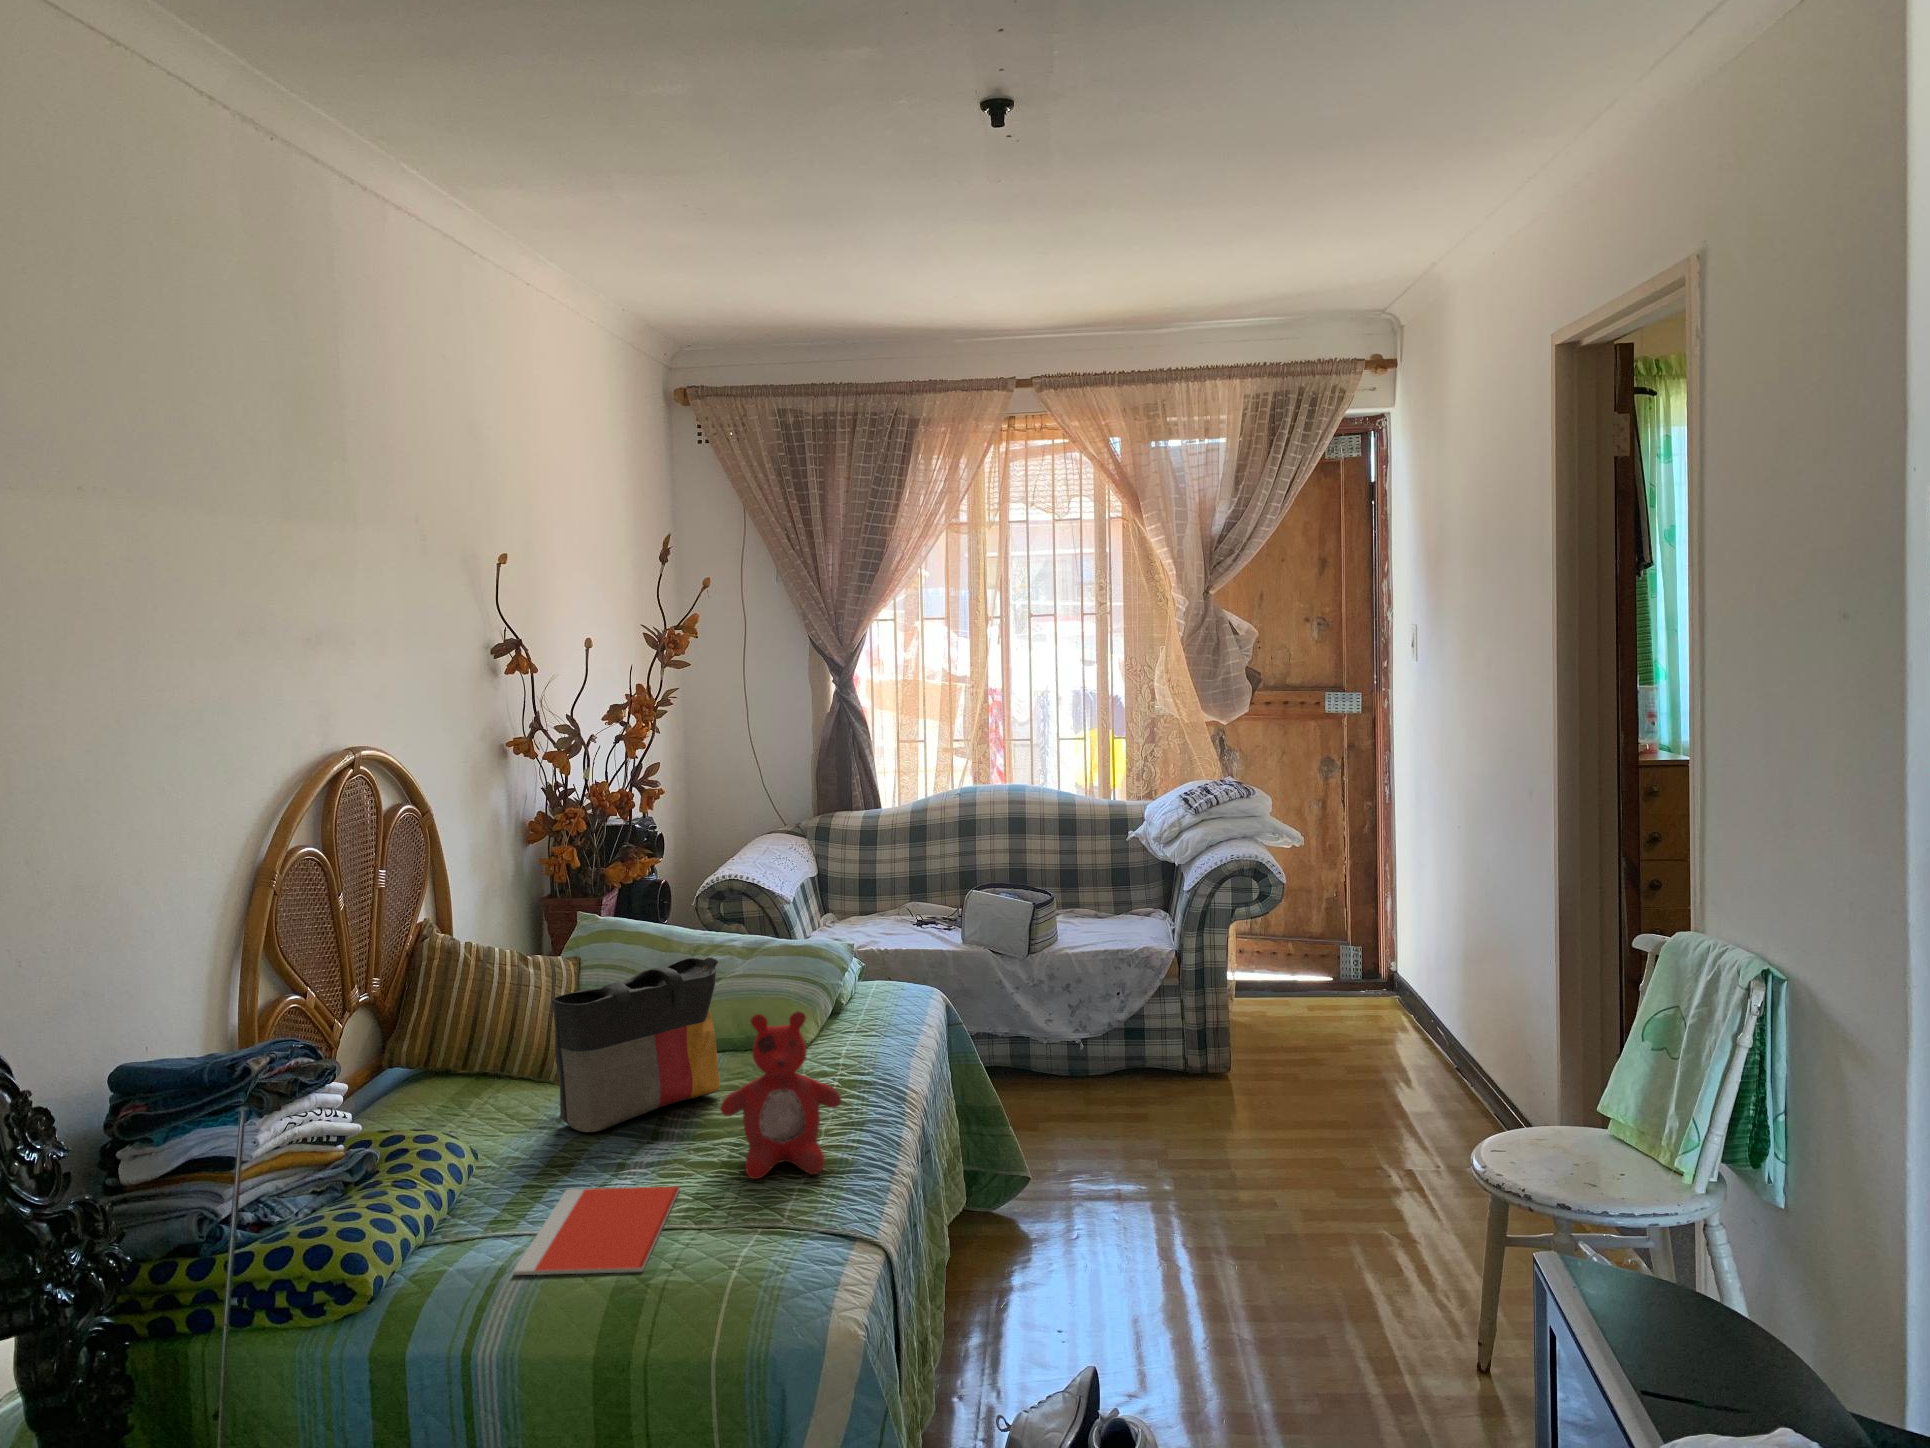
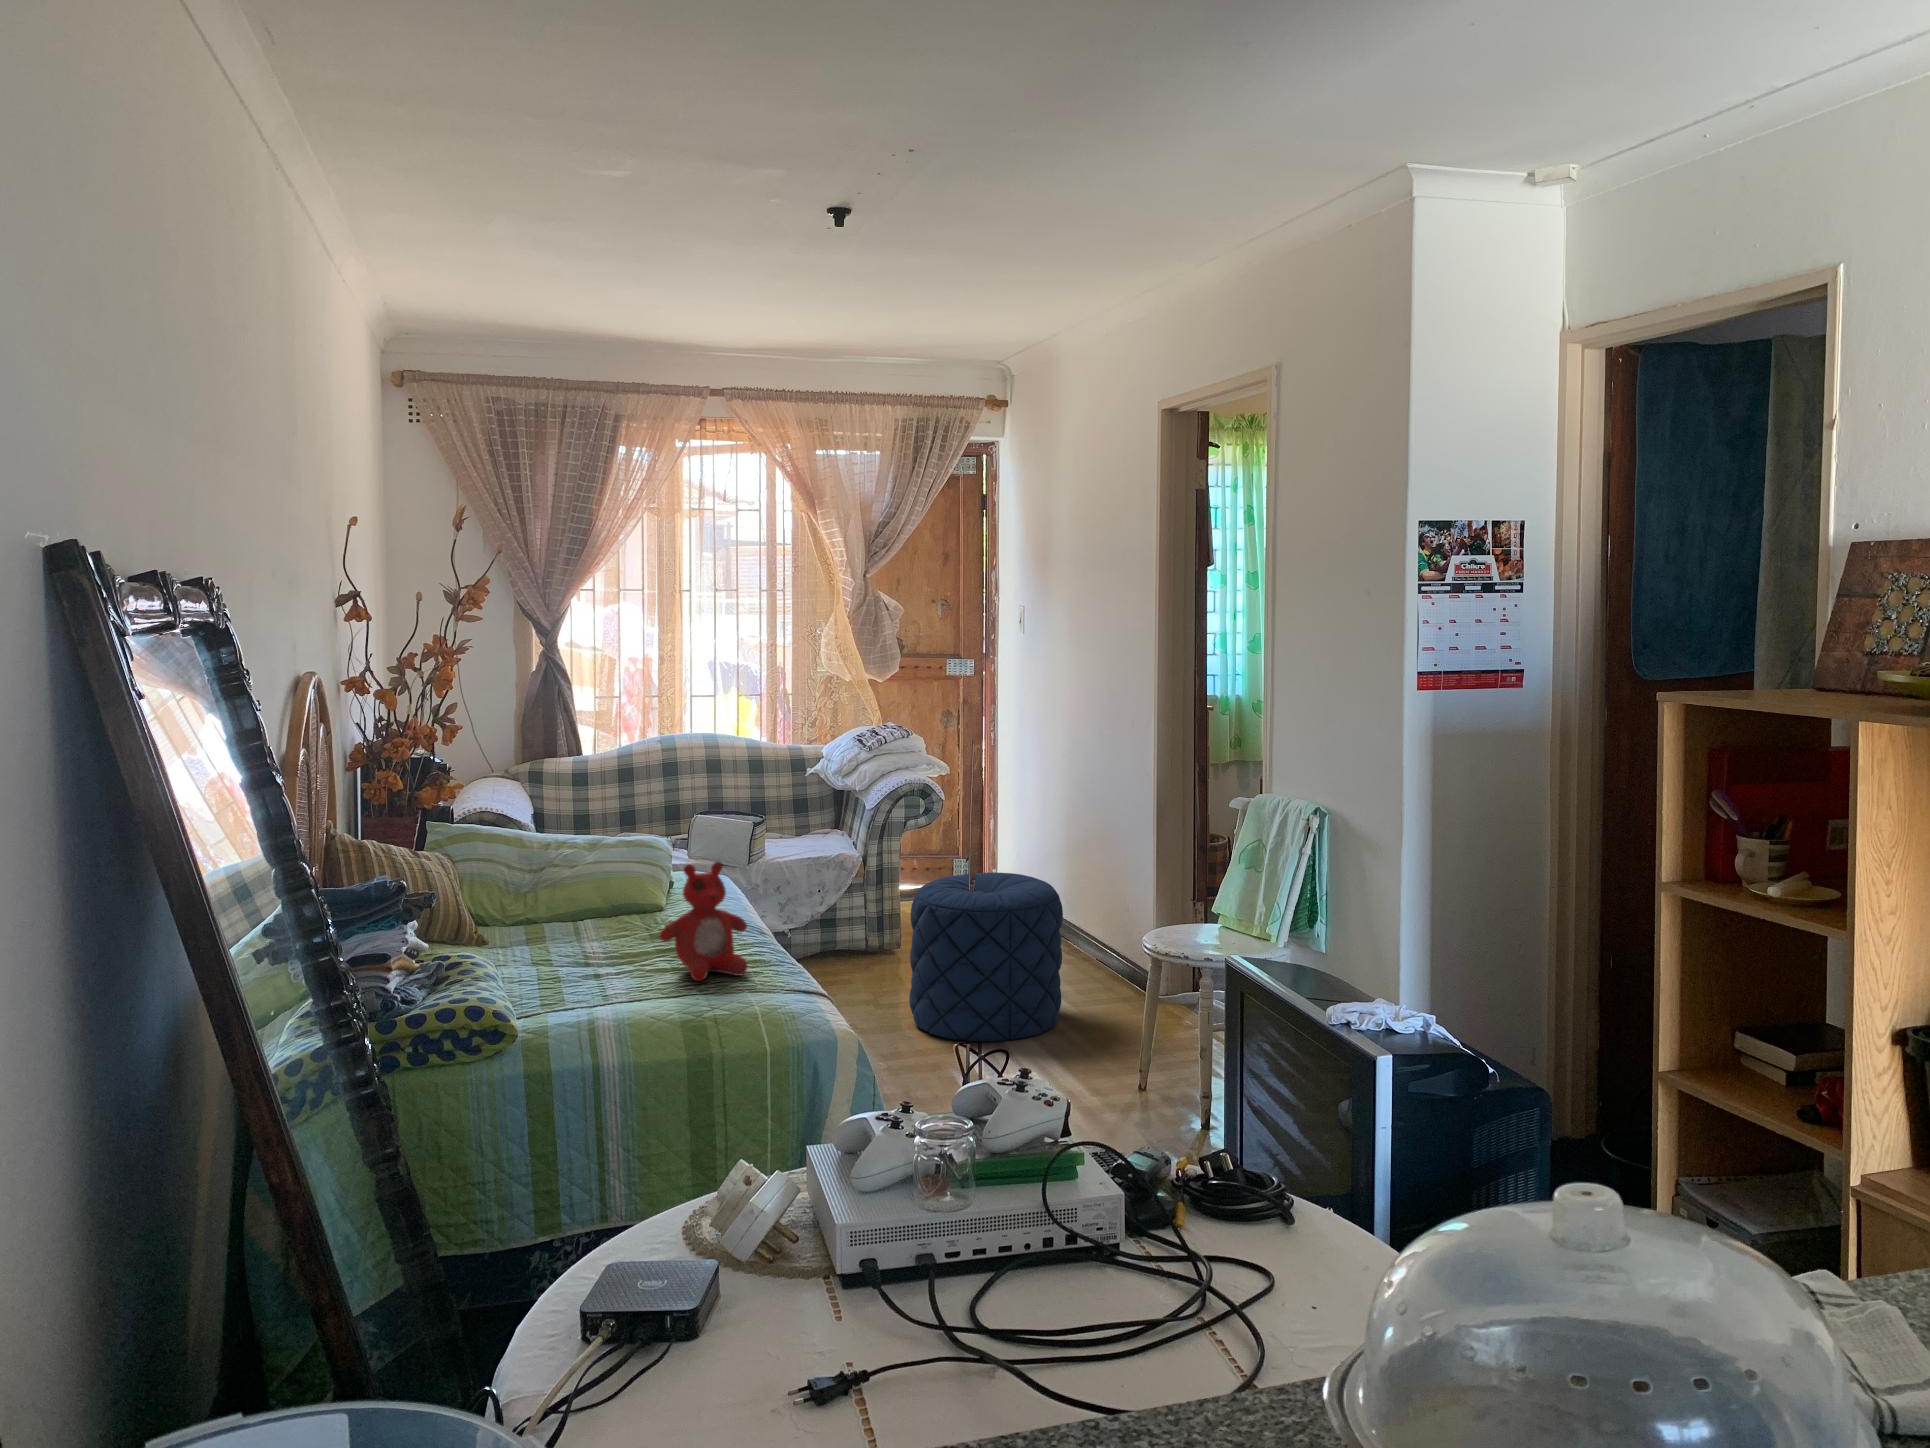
tote bag: present [552,957,720,1132] -> none [486,838,614,971]
pouf: none [1189,997,1401,1243] -> present [909,872,1063,1042]
notebook: present [513,1186,680,1275] -> none [557,989,669,1041]

